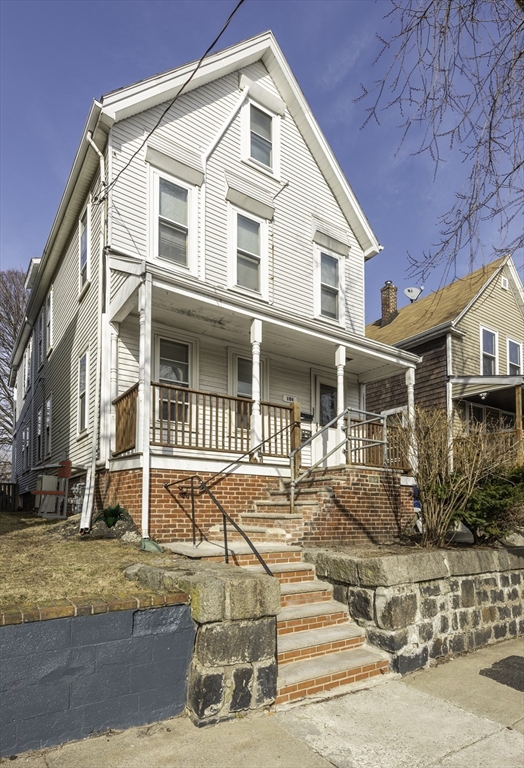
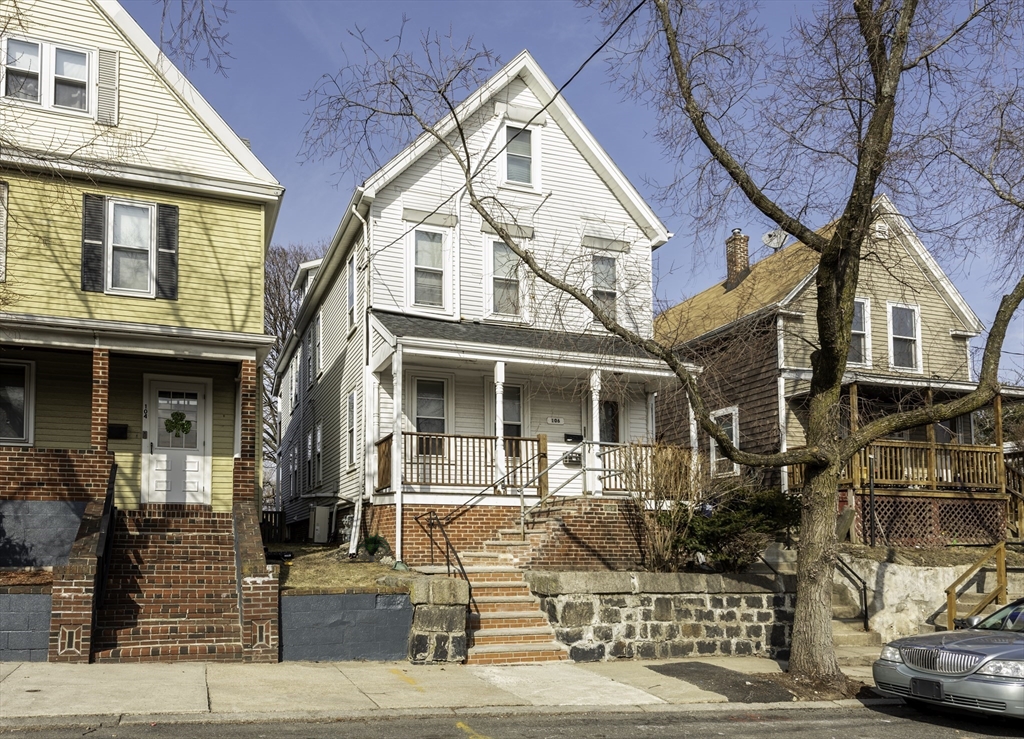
bench: present [31,460,72,518] -> none [305,493,342,549]

